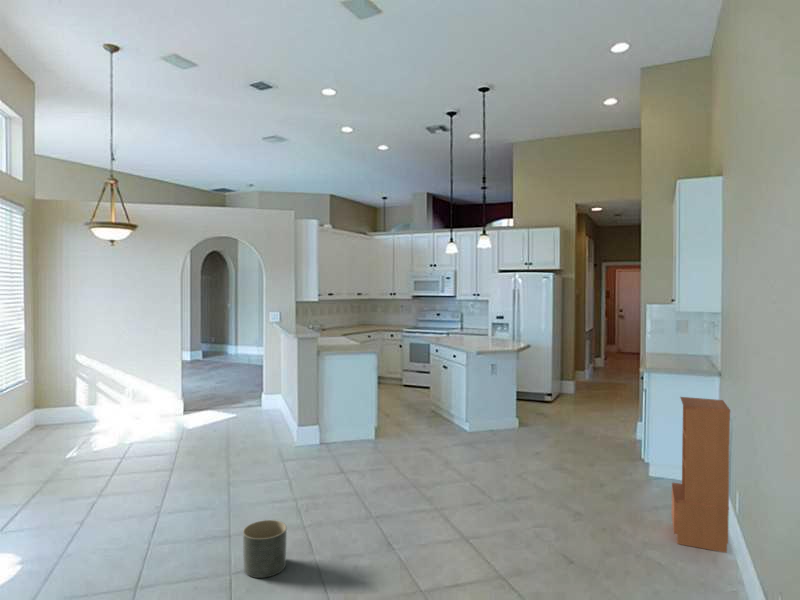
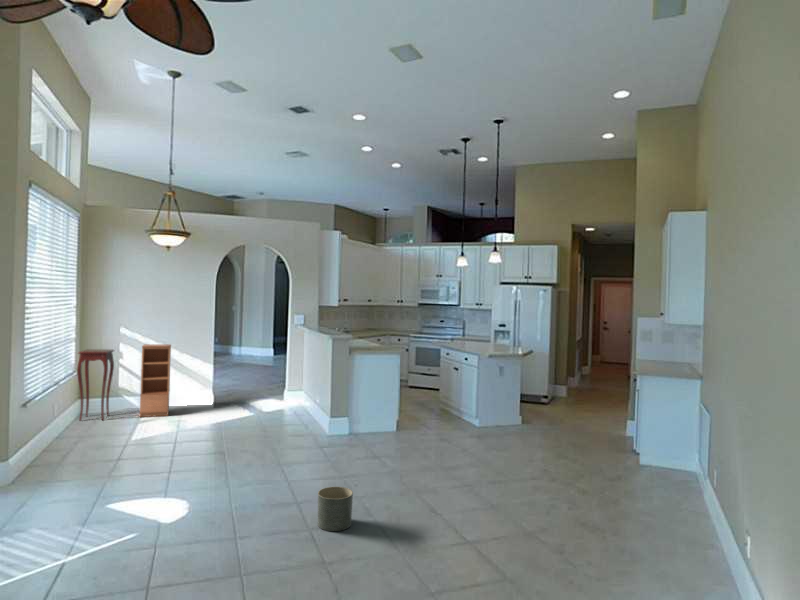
side table: none [29,355,73,433] -> present [77,349,114,421]
bookcase: present [672,397,730,553] -> present [140,344,171,417]

